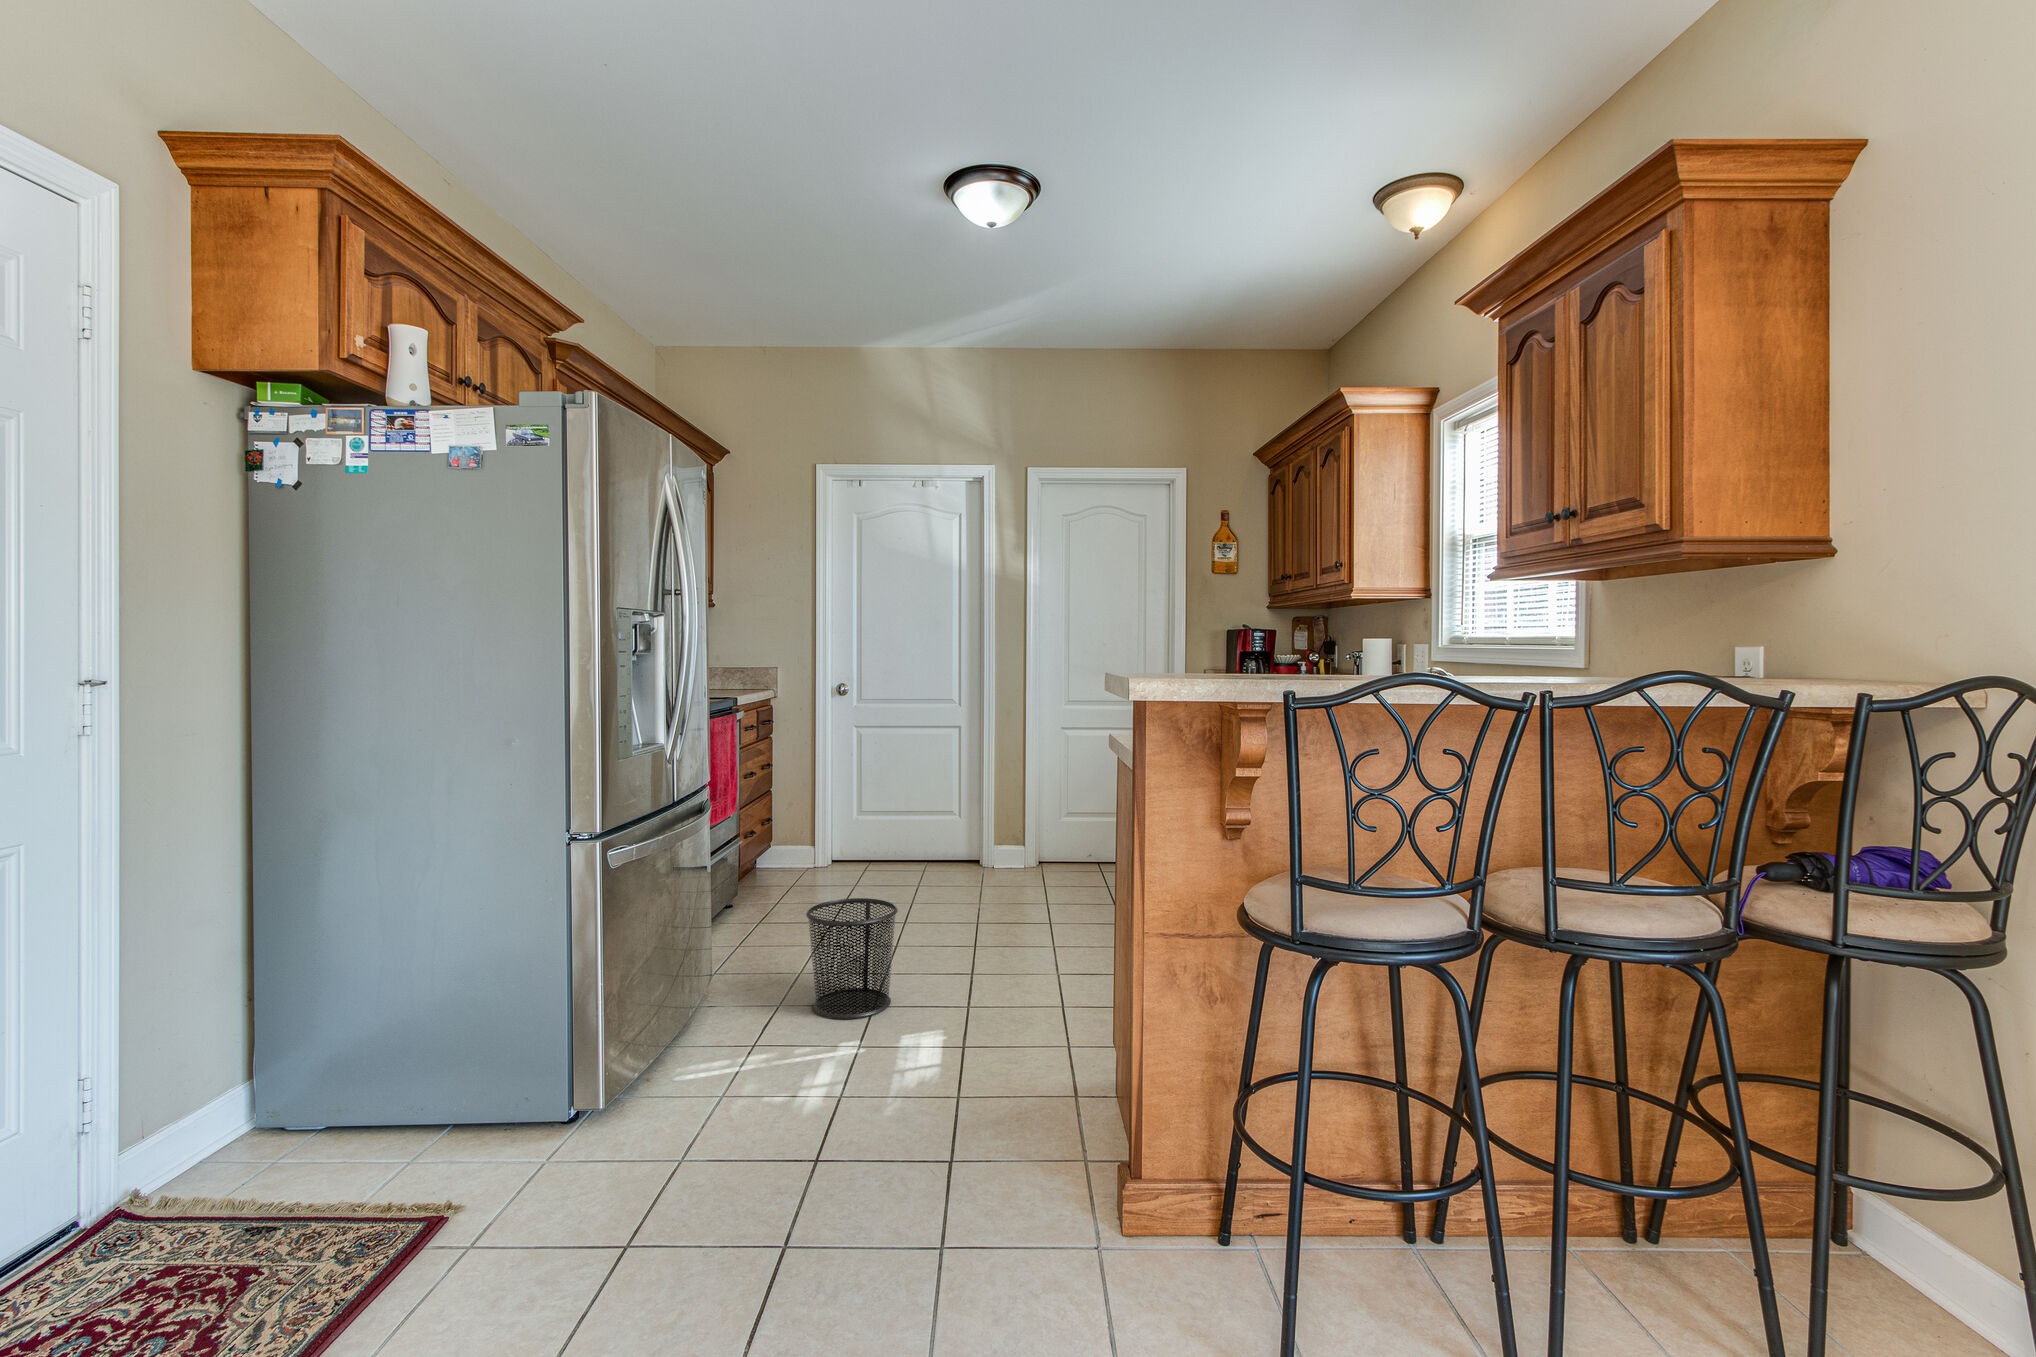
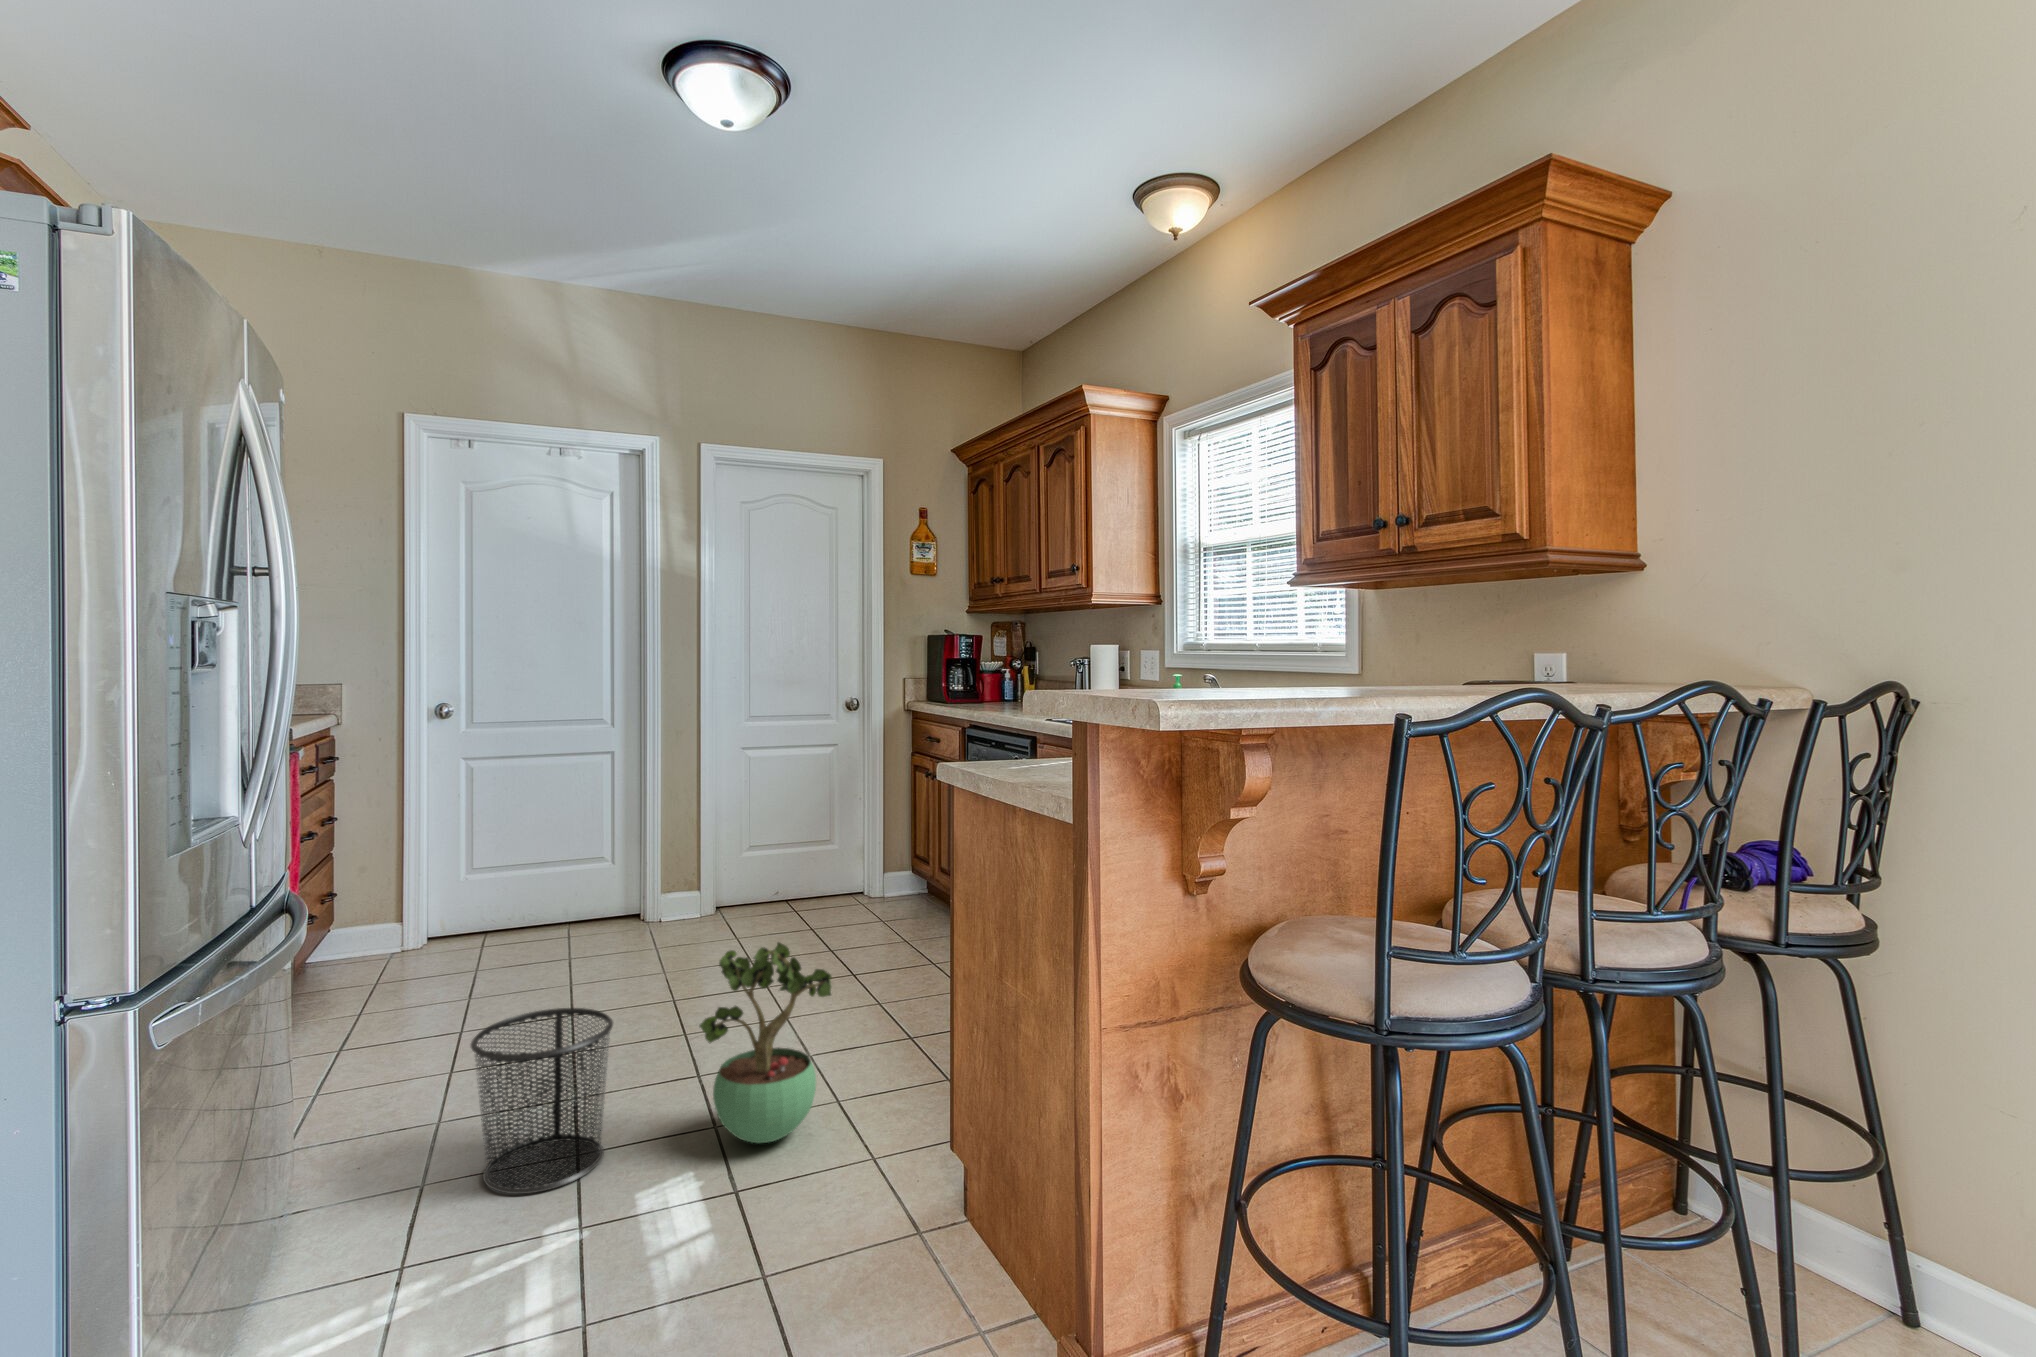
potted plant: none [952,866,1047,1016] -> present [700,942,832,1143]

